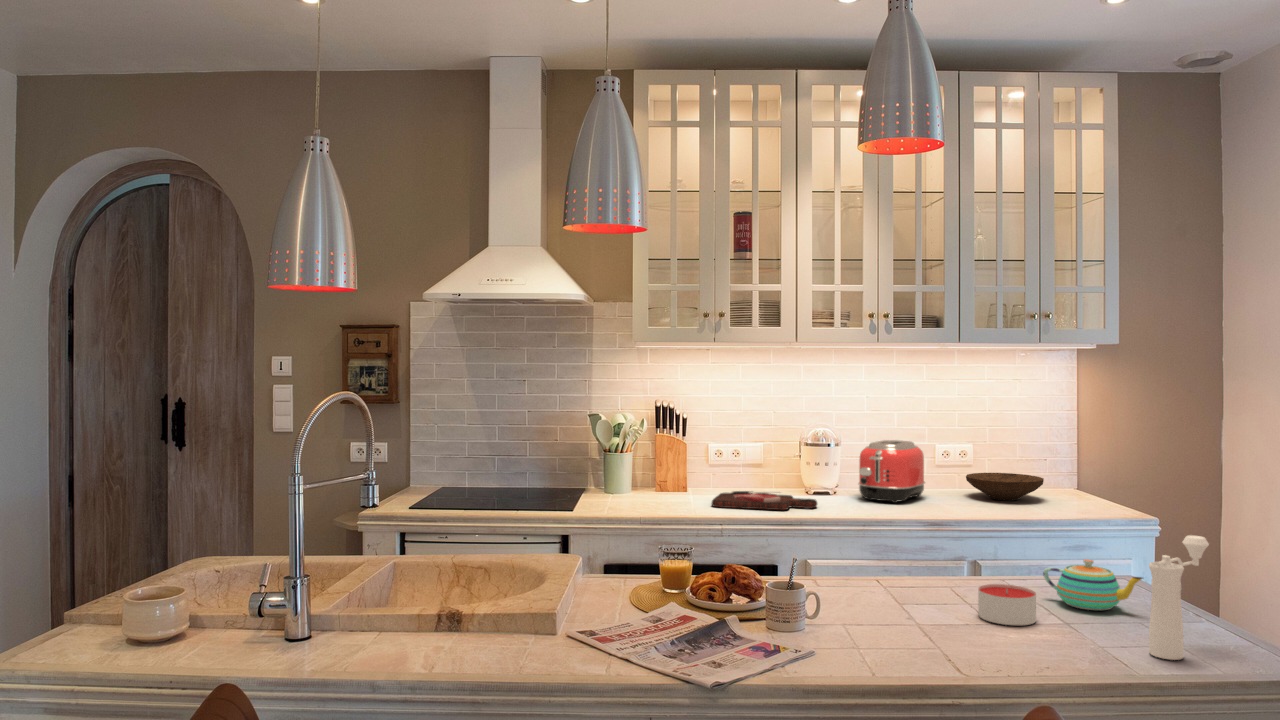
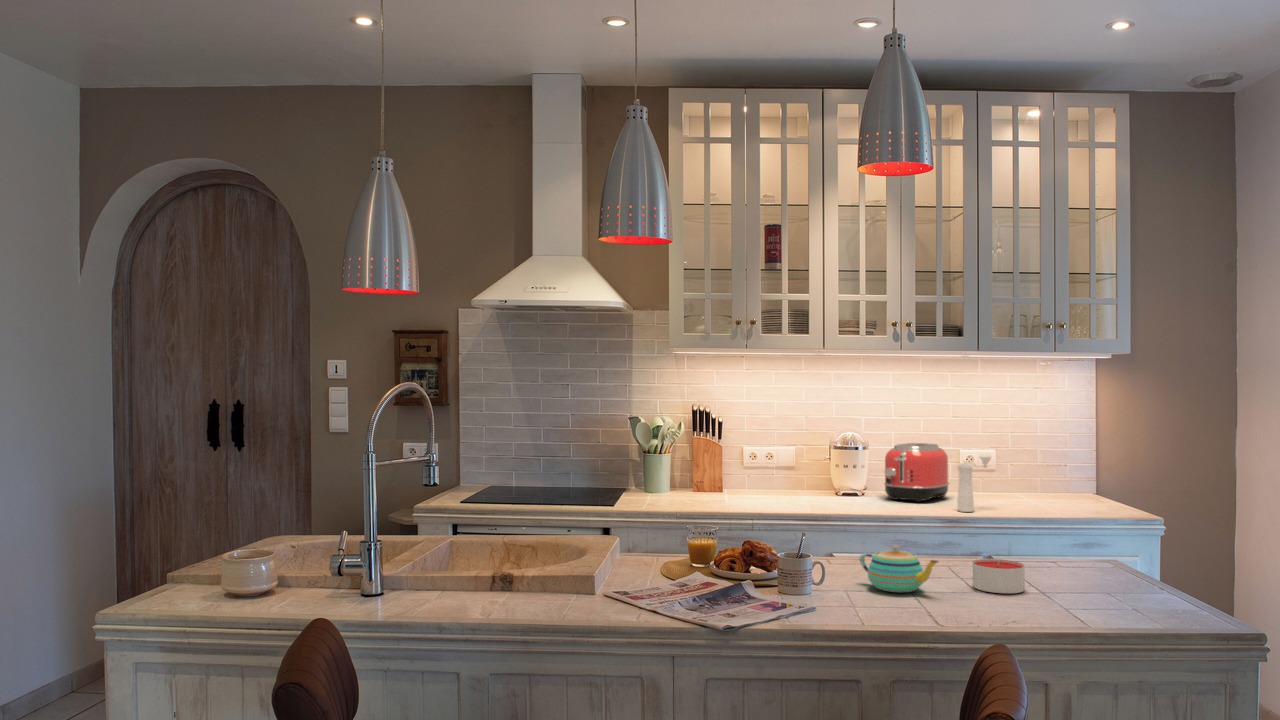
wooden bowl: present [966,473,1044,501] -> none [989,475,1065,501]
cutting board: present [712,491,817,510] -> none [742,490,843,507]
pepper mill: present [1149,535,1209,660] -> present [957,453,991,512]
teapot: present [1043,560,1143,610] -> present [859,545,938,592]

